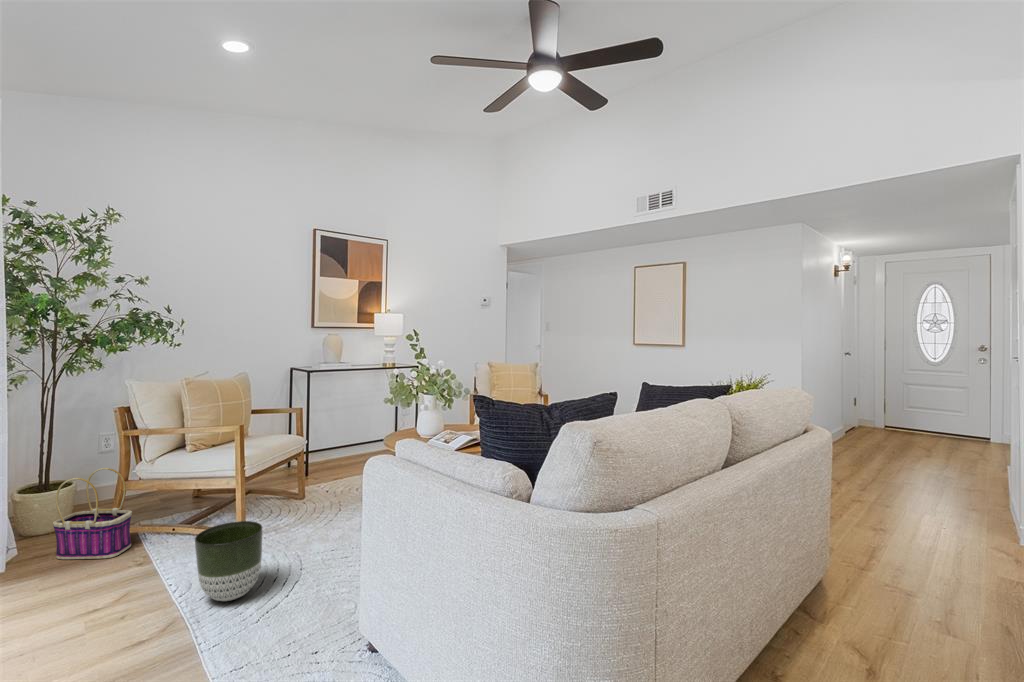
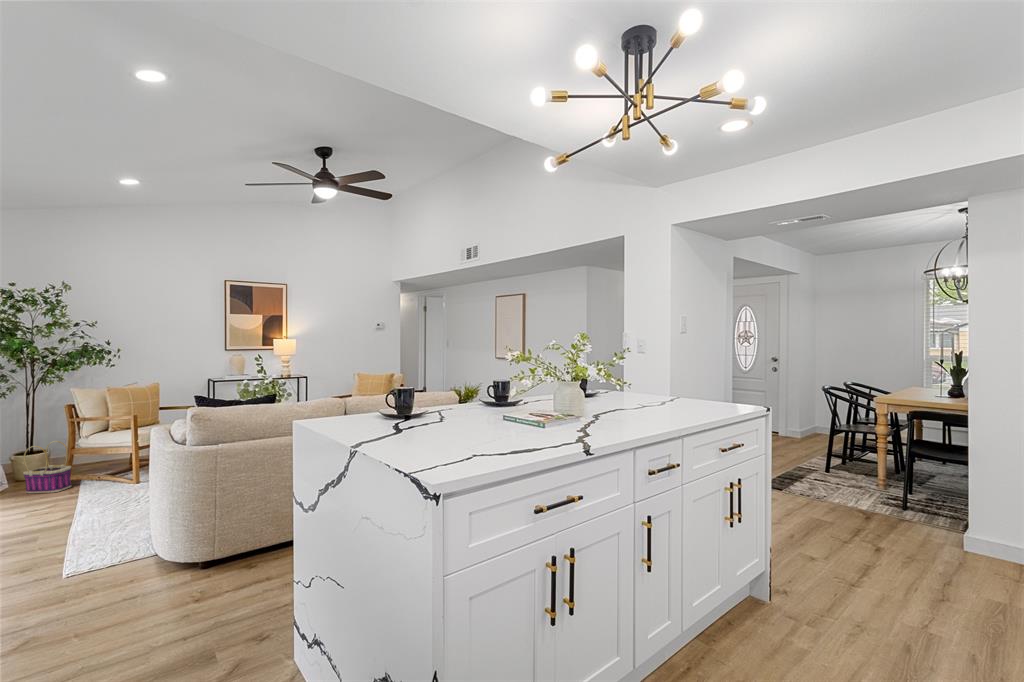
planter: present [195,521,262,601] -> none [81,467,124,508]

